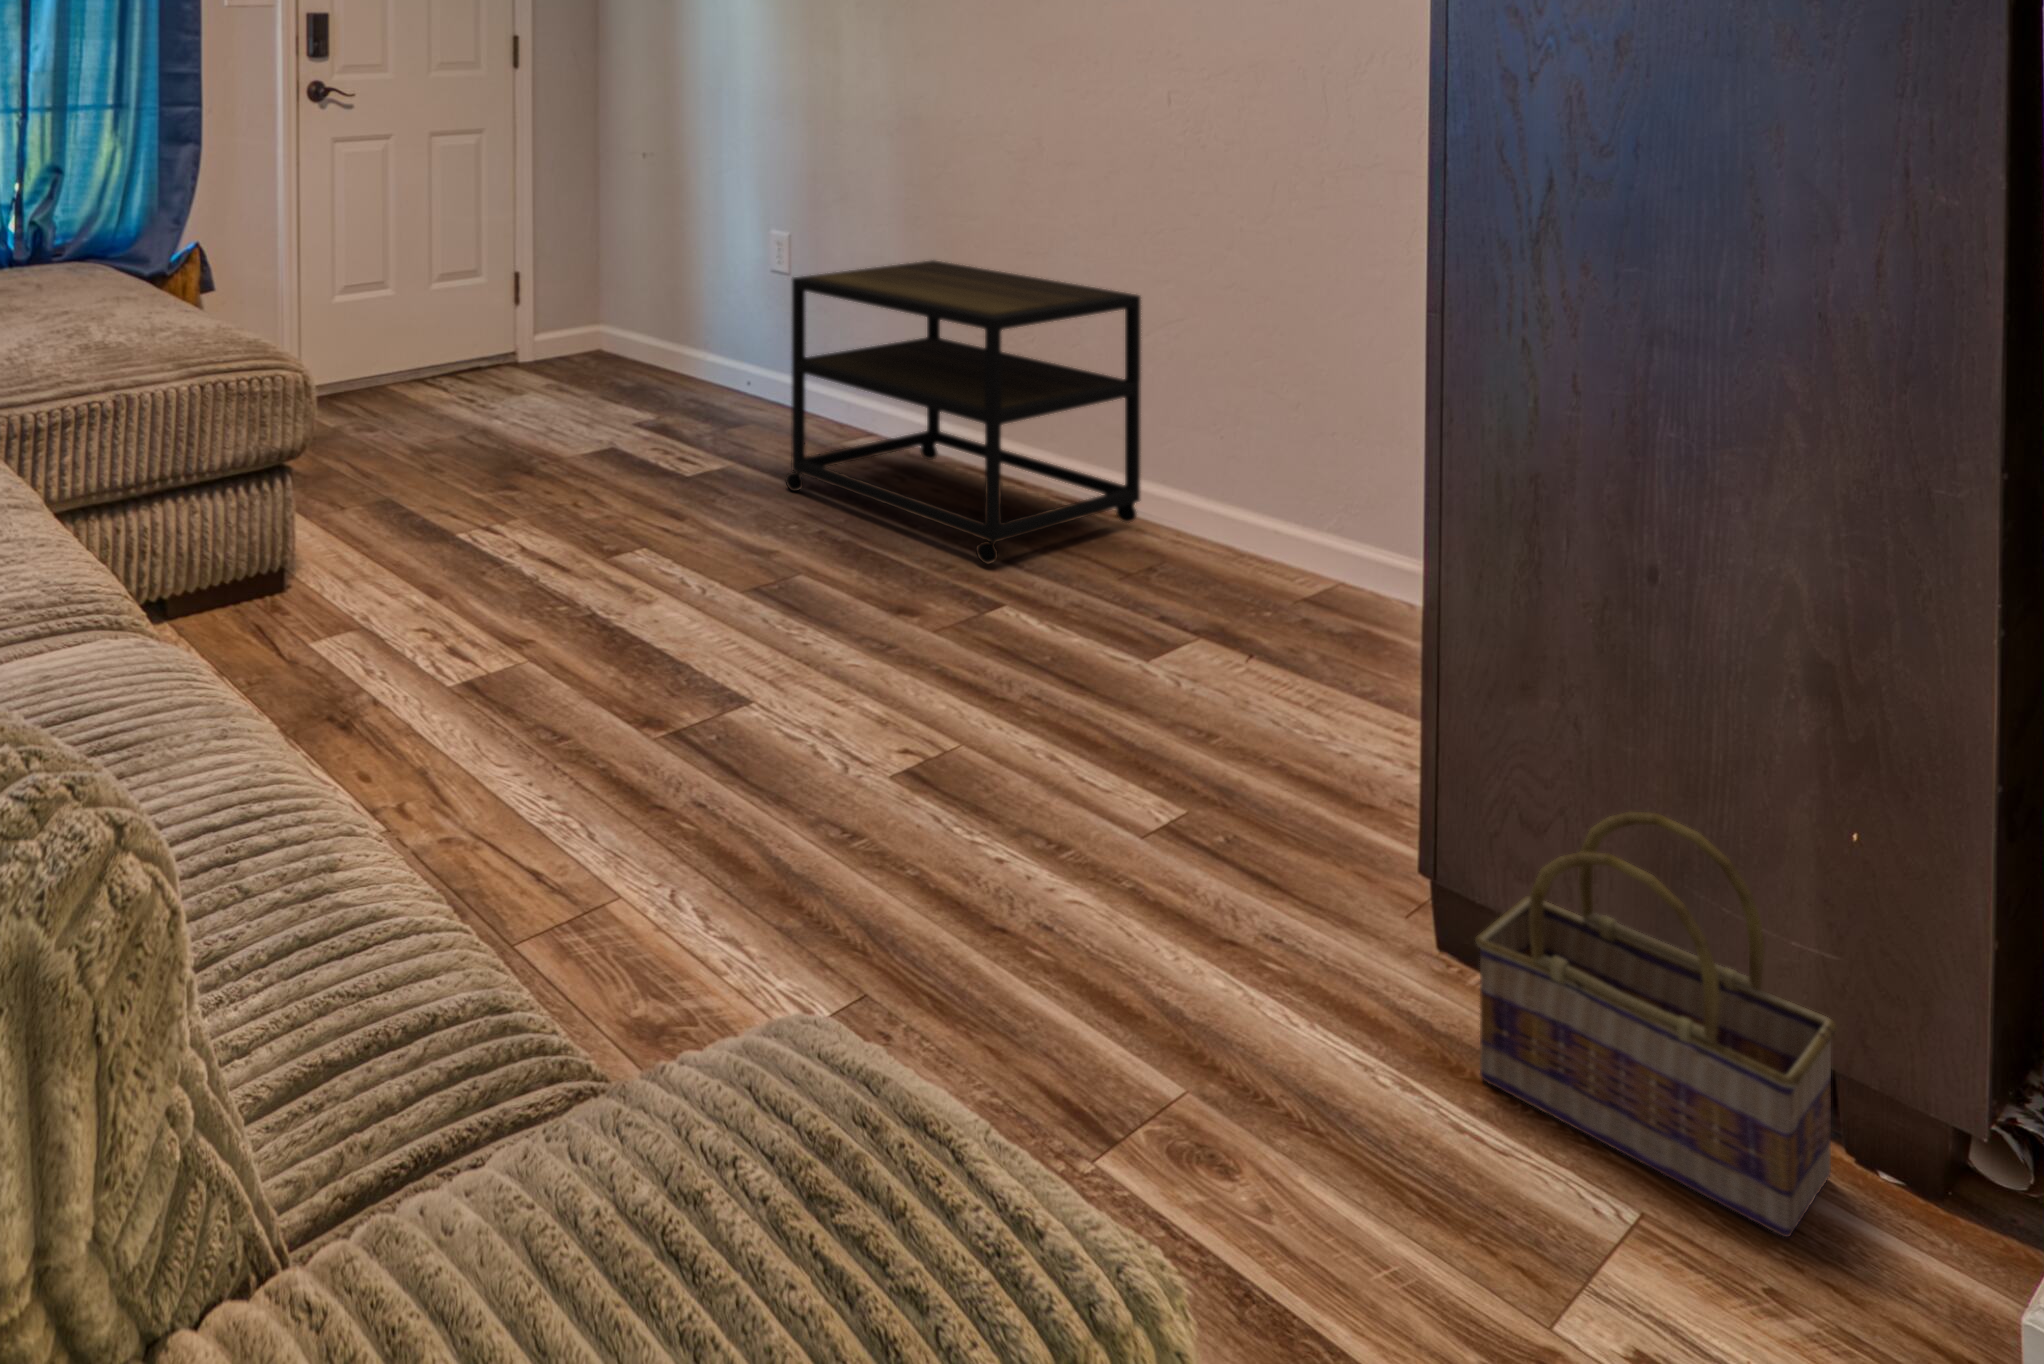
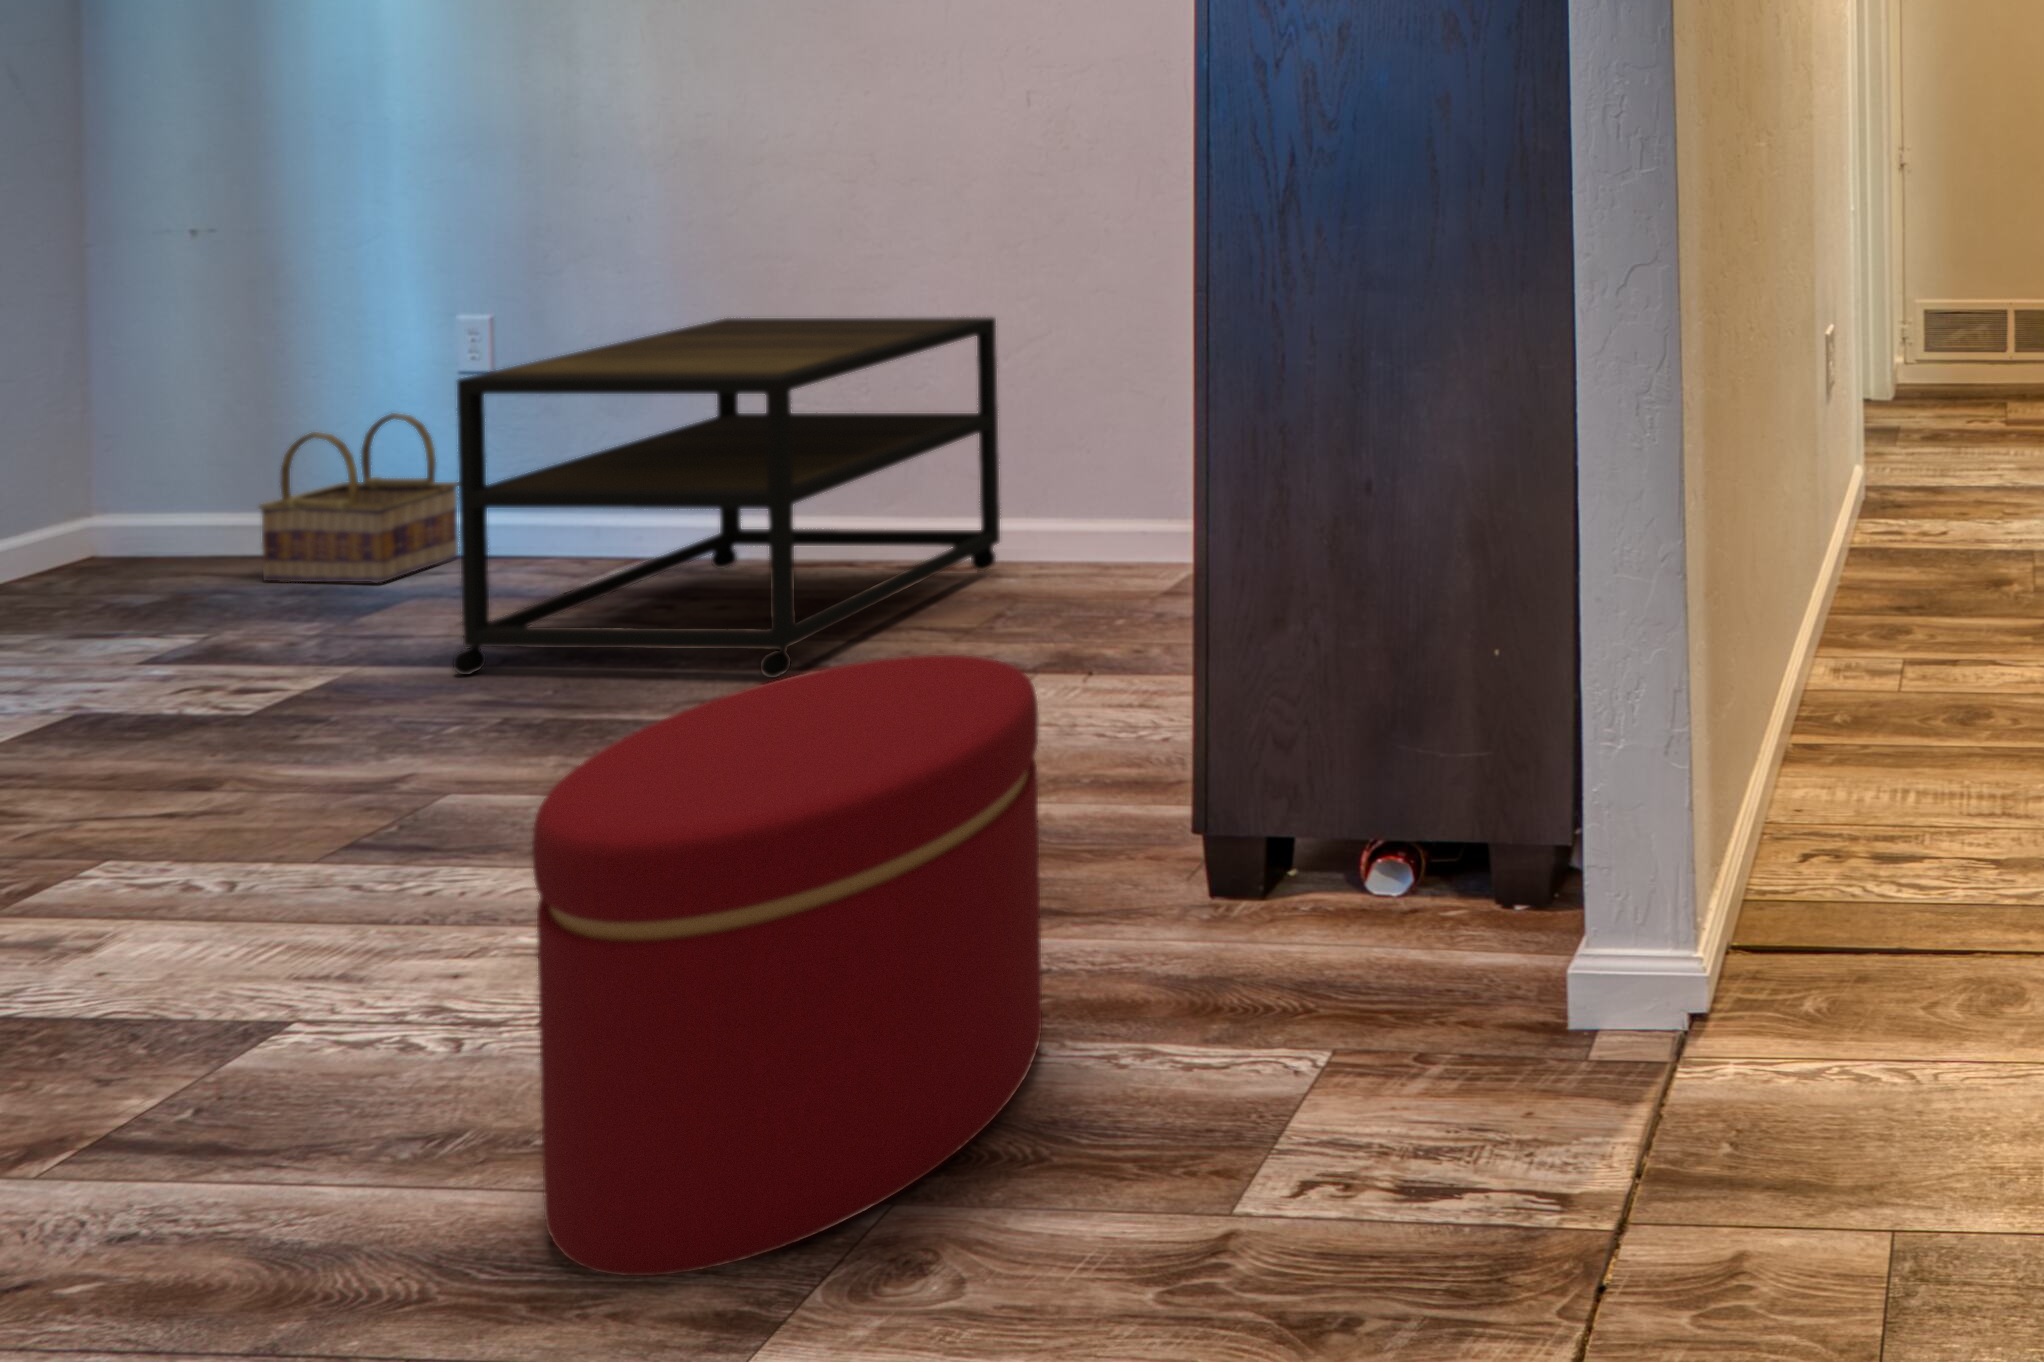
ottoman: none [933,579,1296,1080] -> present [532,655,1042,1276]
basket: present [1476,812,1837,1237] -> present [259,413,459,583]

